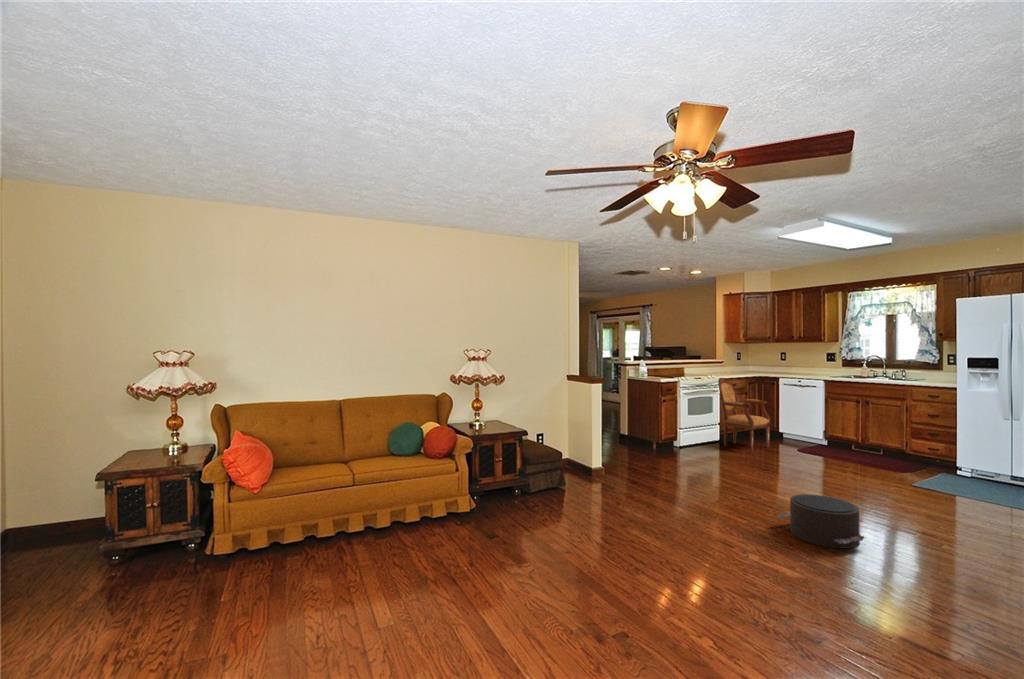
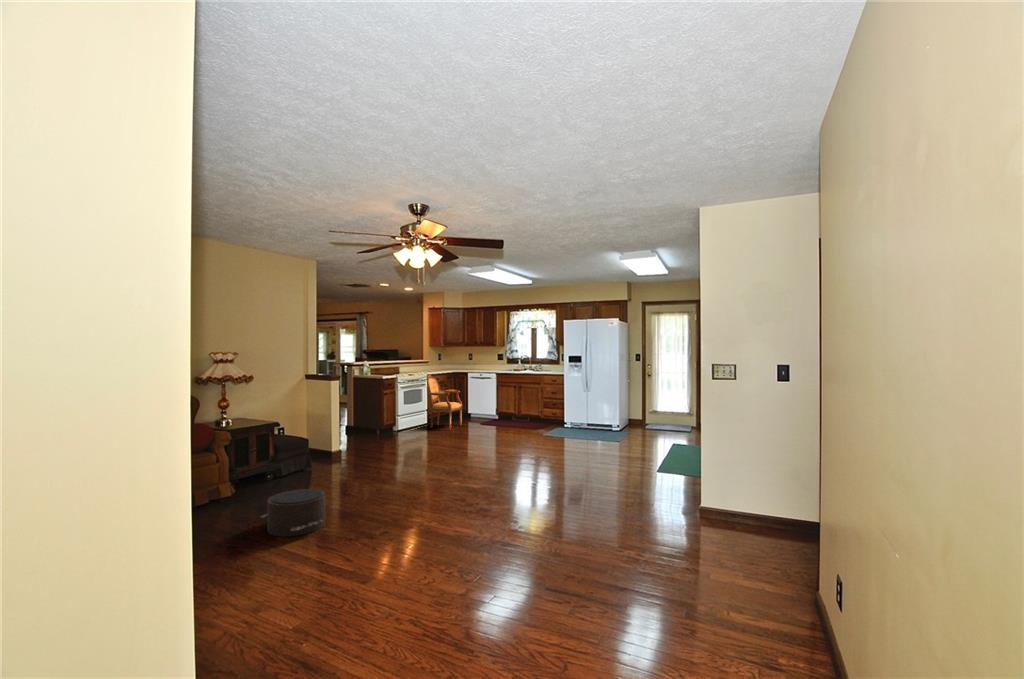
pouf: present [777,494,864,549] -> present [261,489,325,537]

